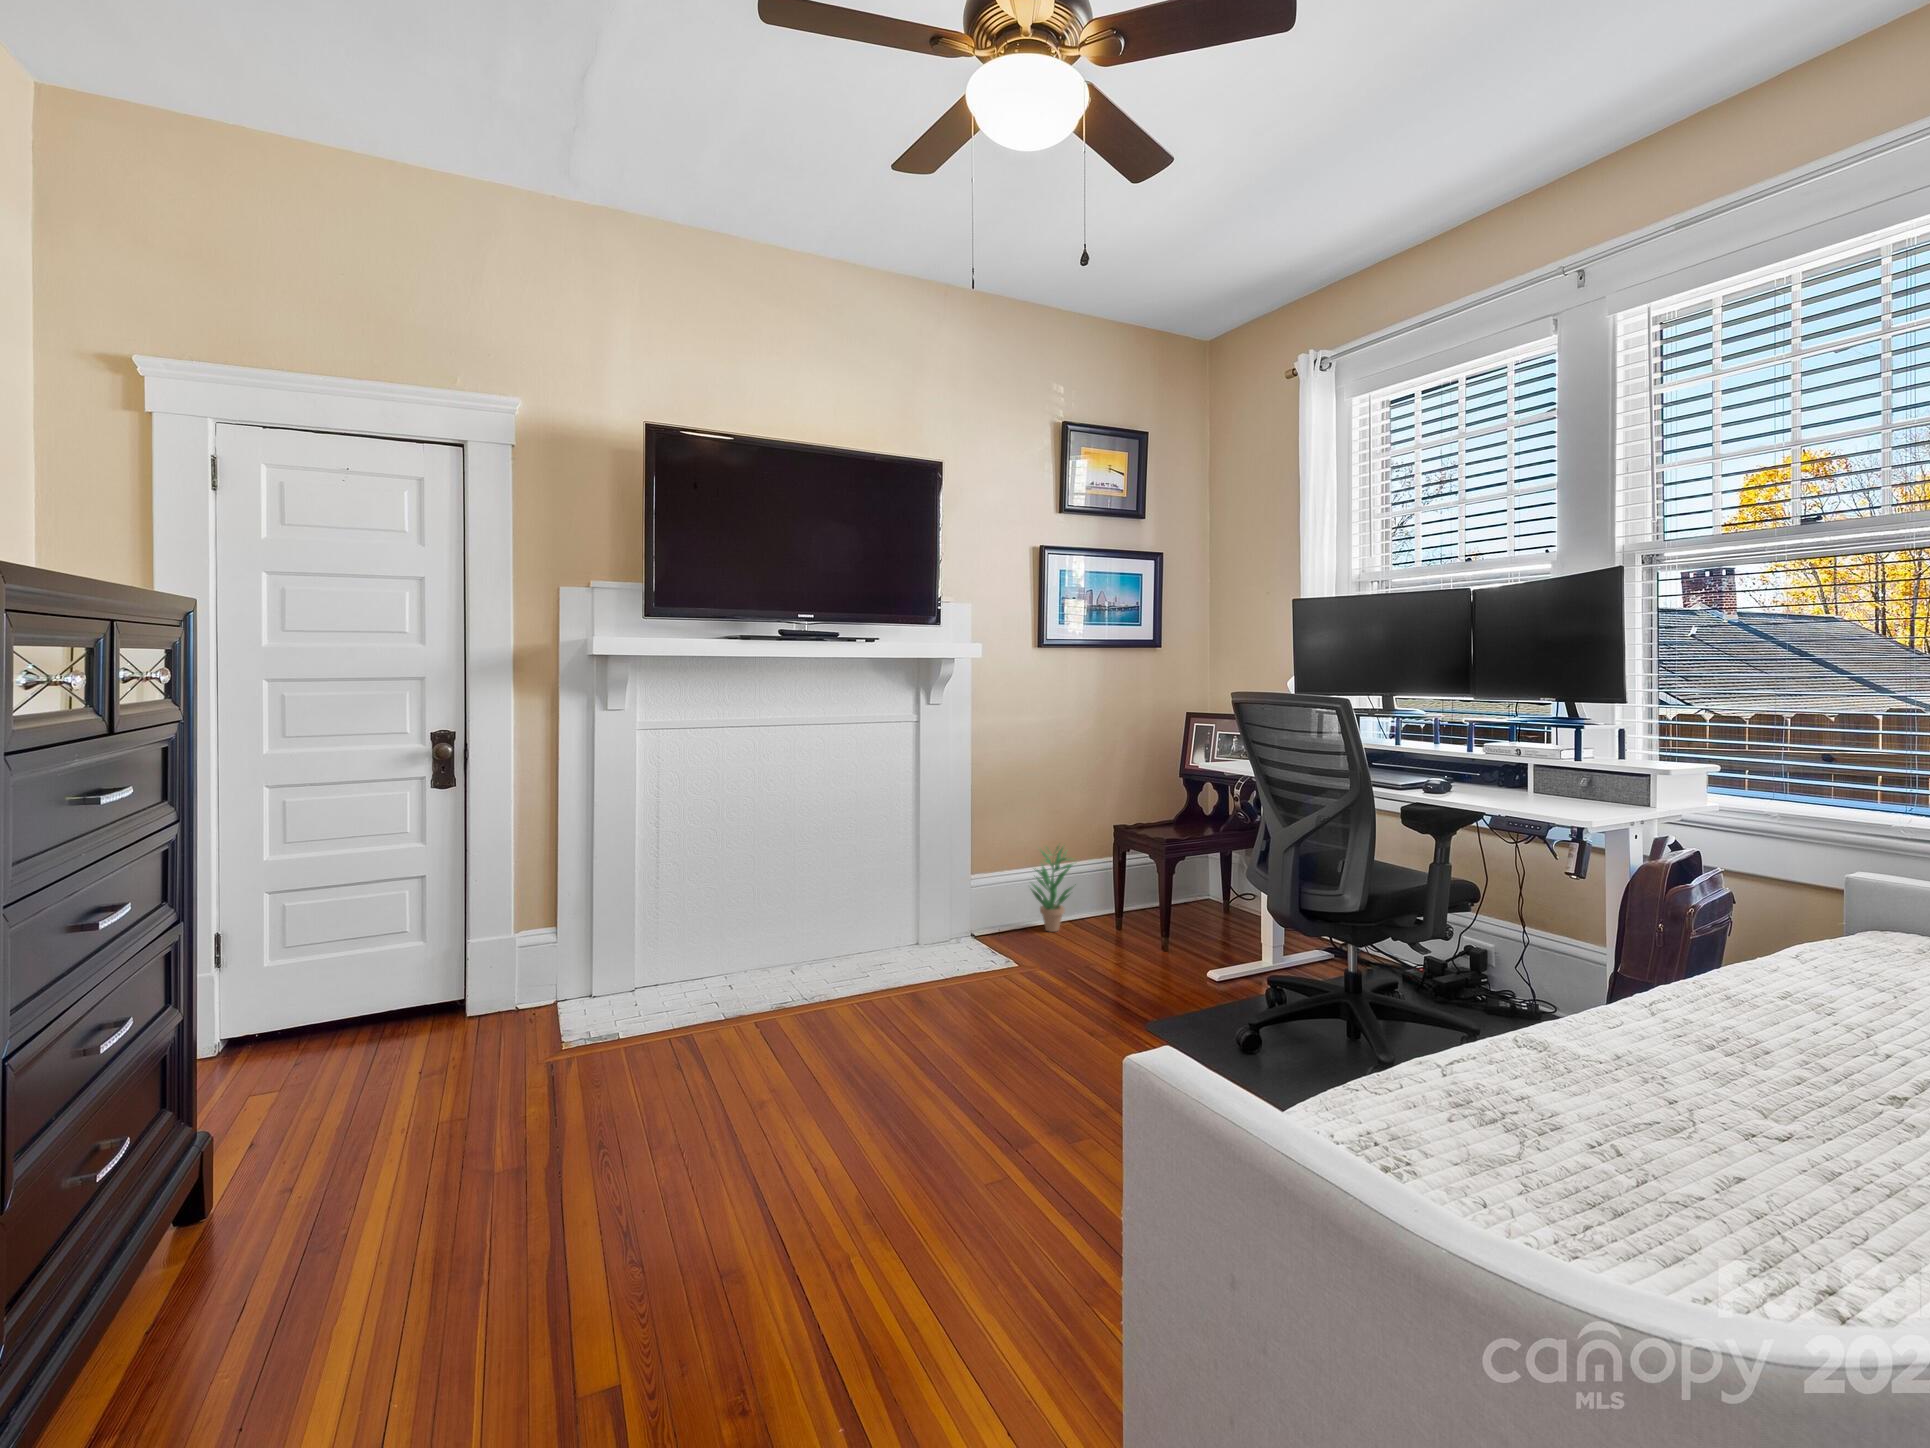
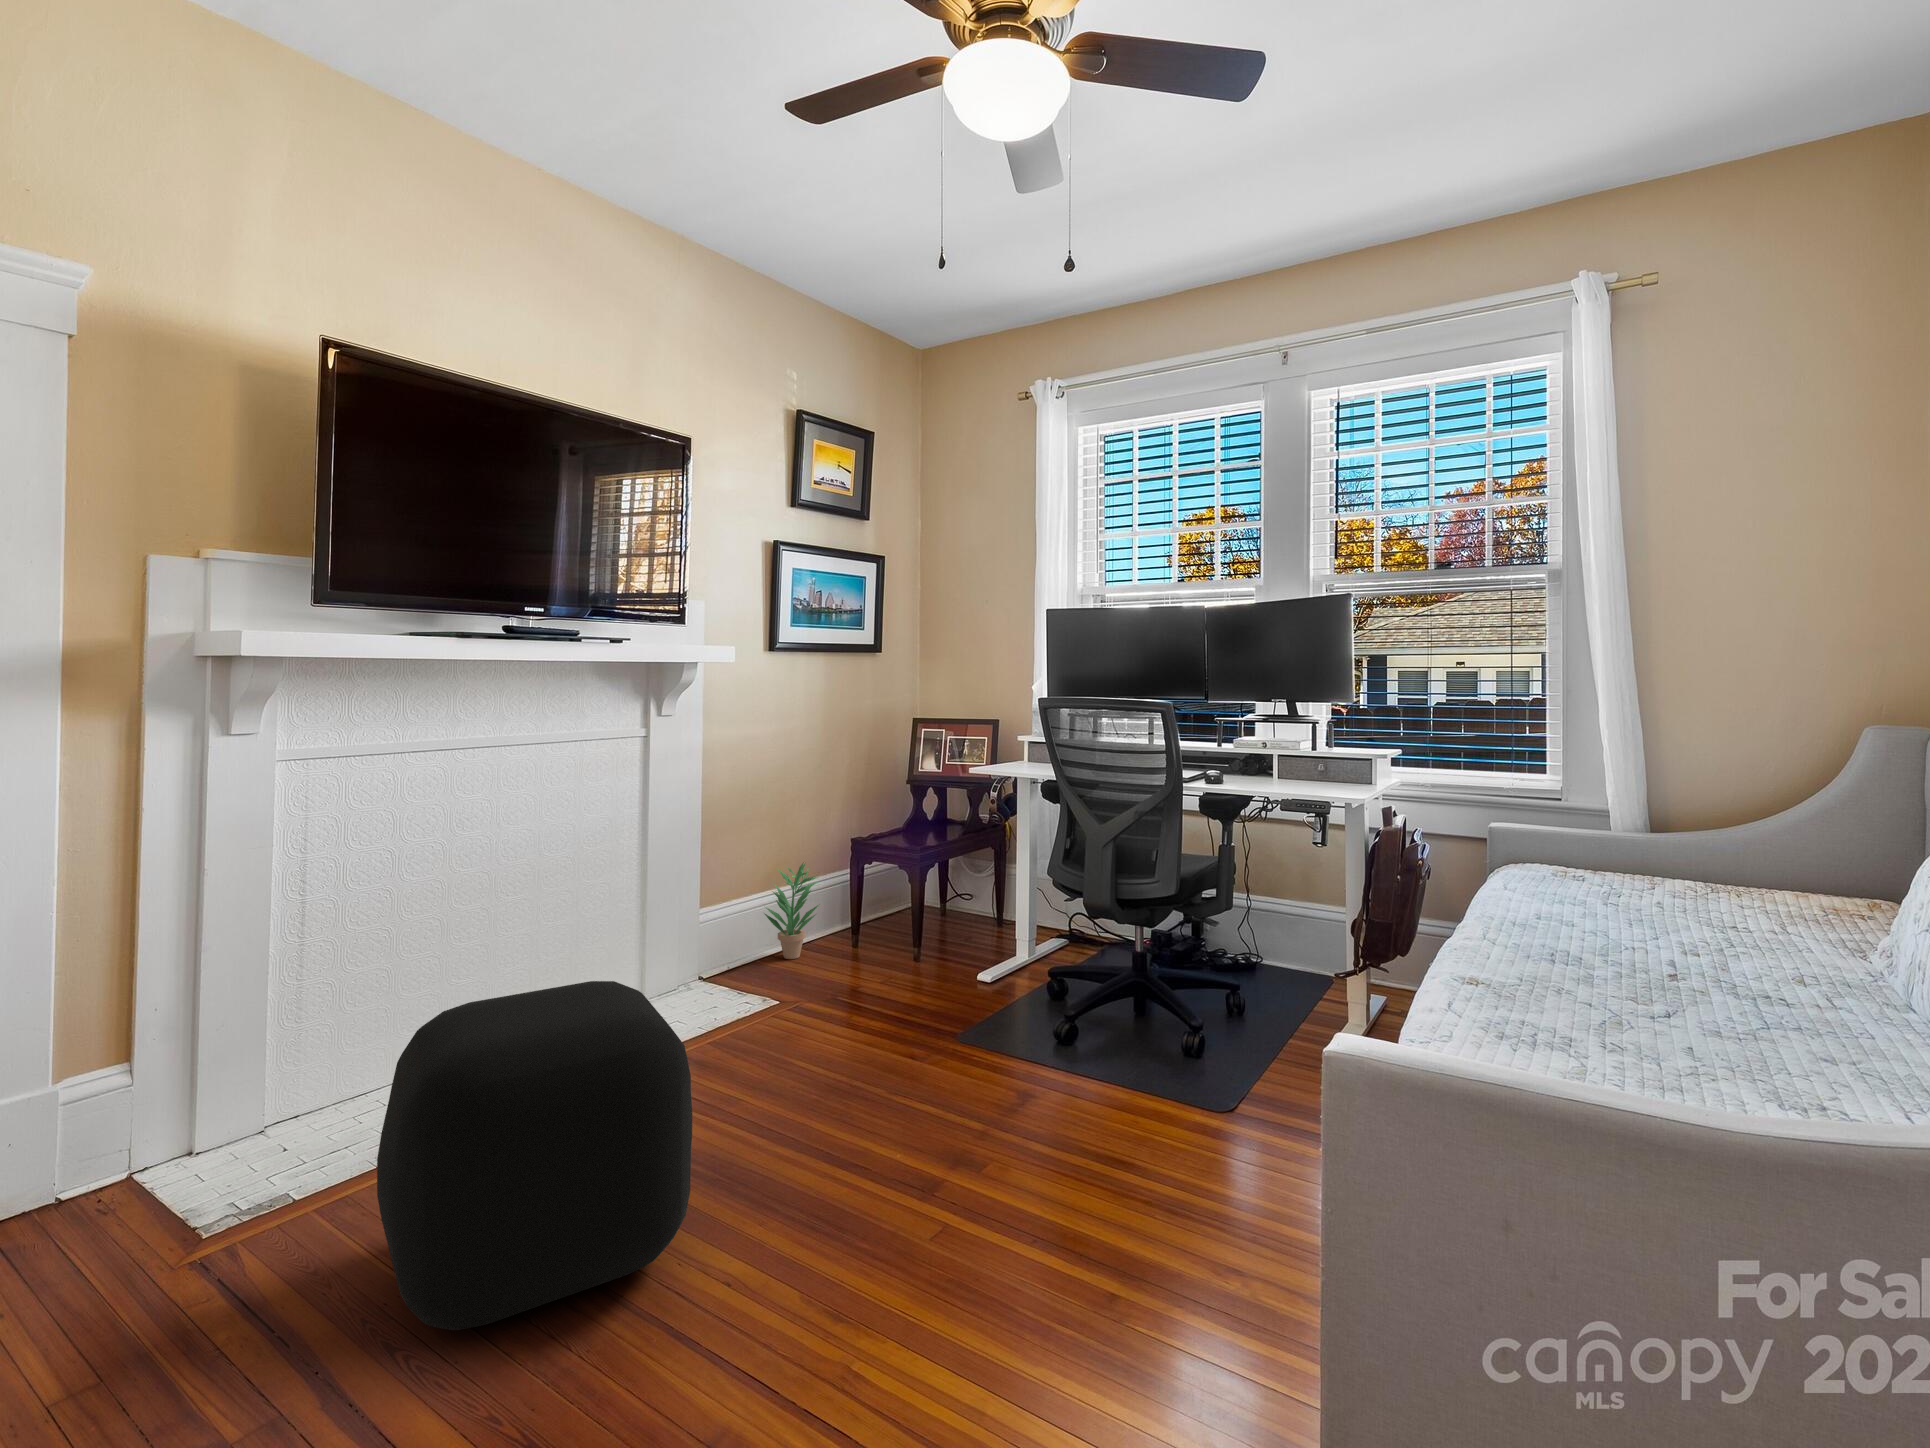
ottoman: none [598,910,826,1149] -> present [377,981,692,1330]

